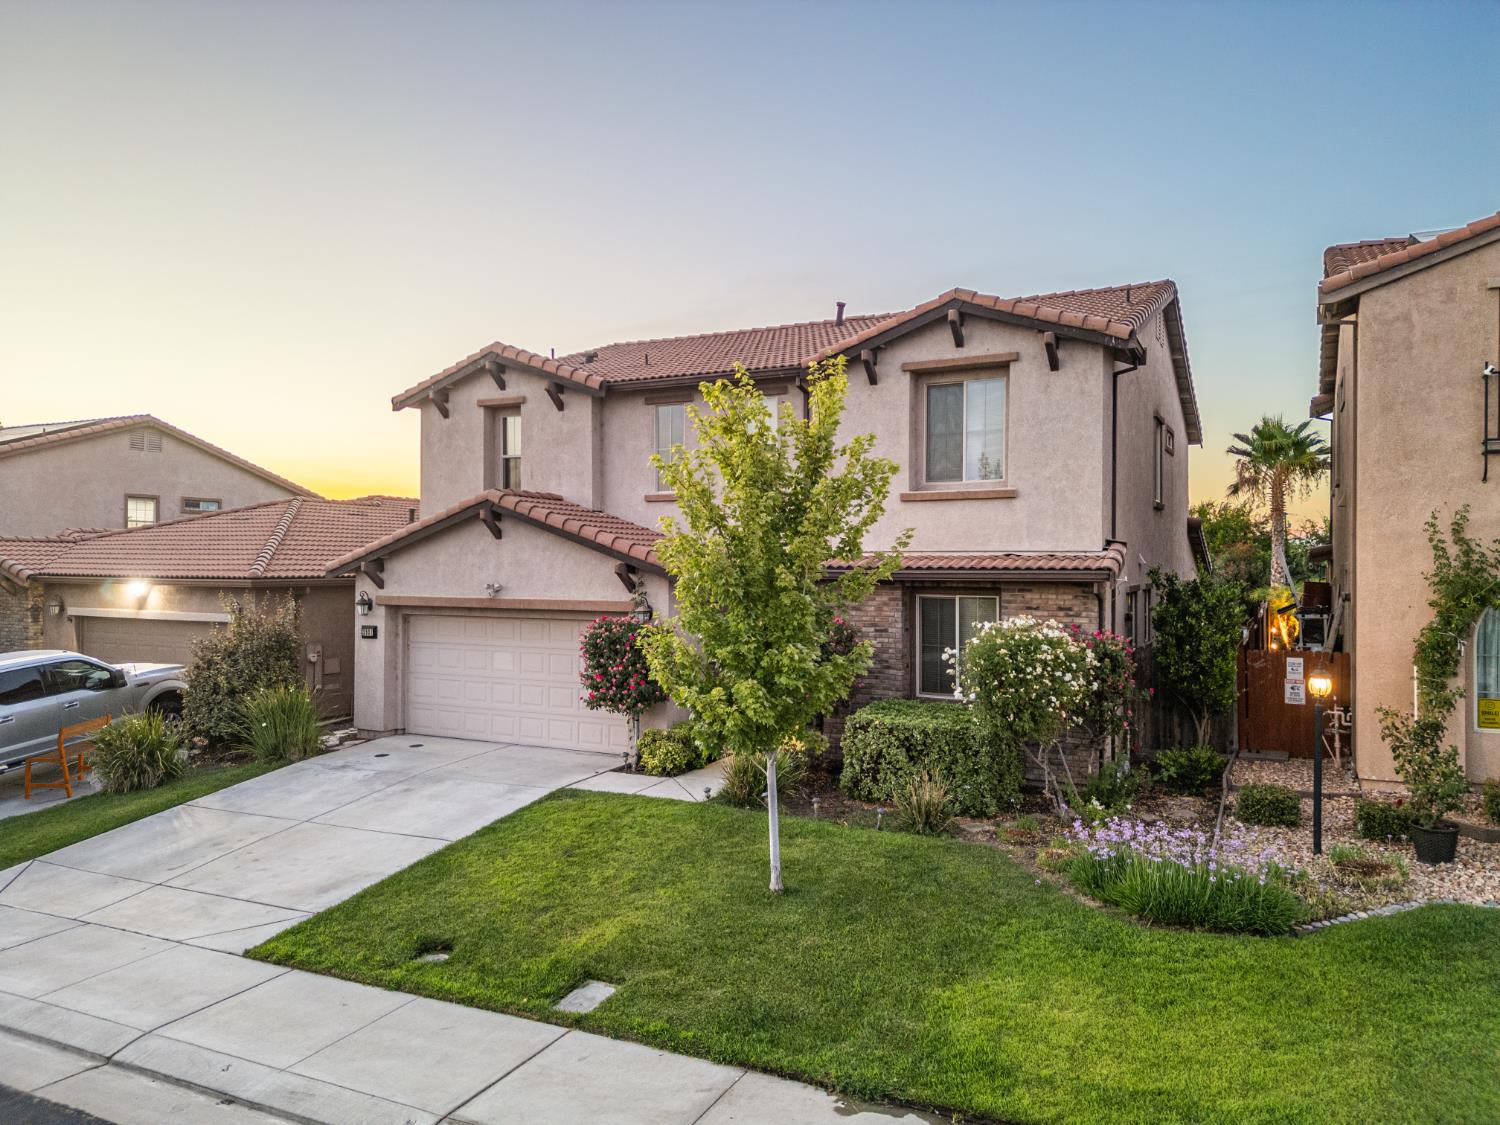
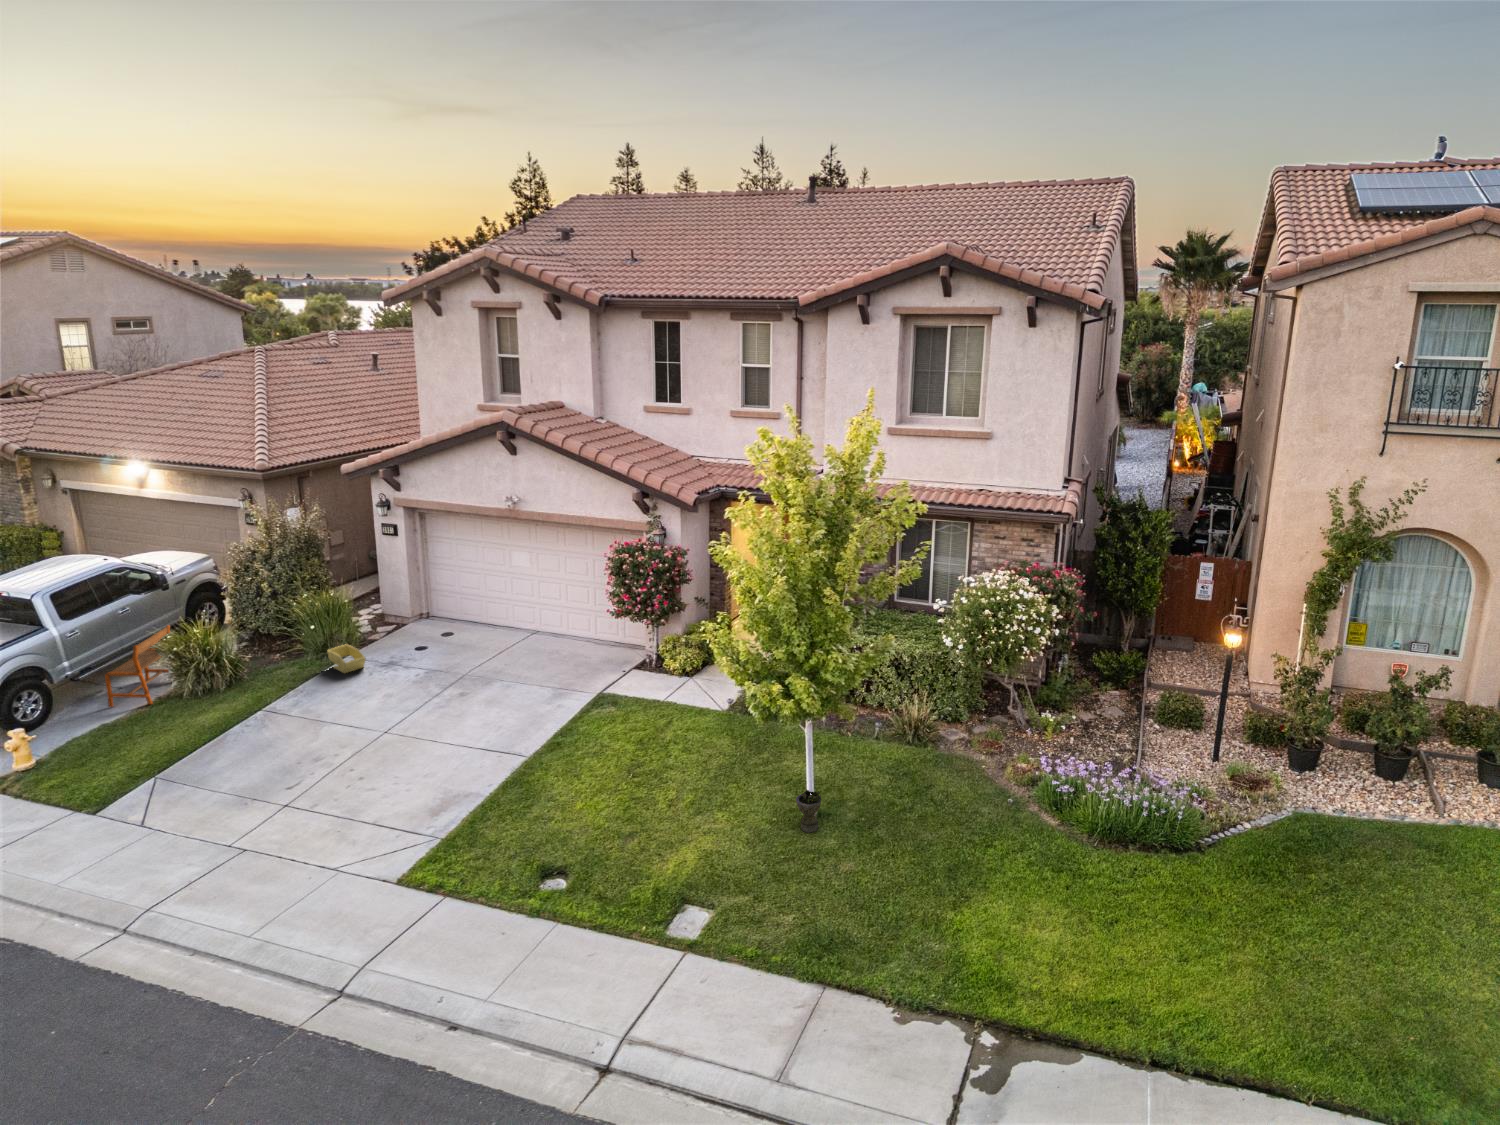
storage bin: none [277,744,316,773] -> present [327,645,366,673]
planter: none [754,853,786,910] -> present [796,789,821,833]

